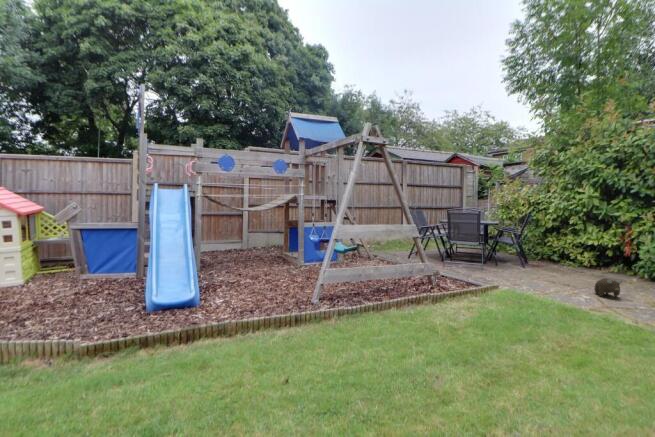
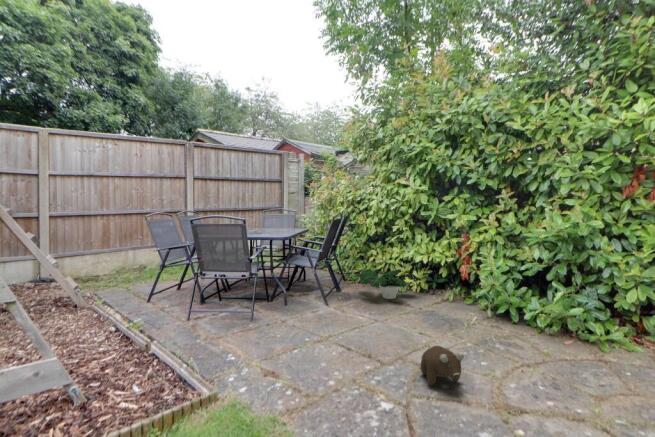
potted plant: none [542,248,590,268] -> present [359,269,419,299]

